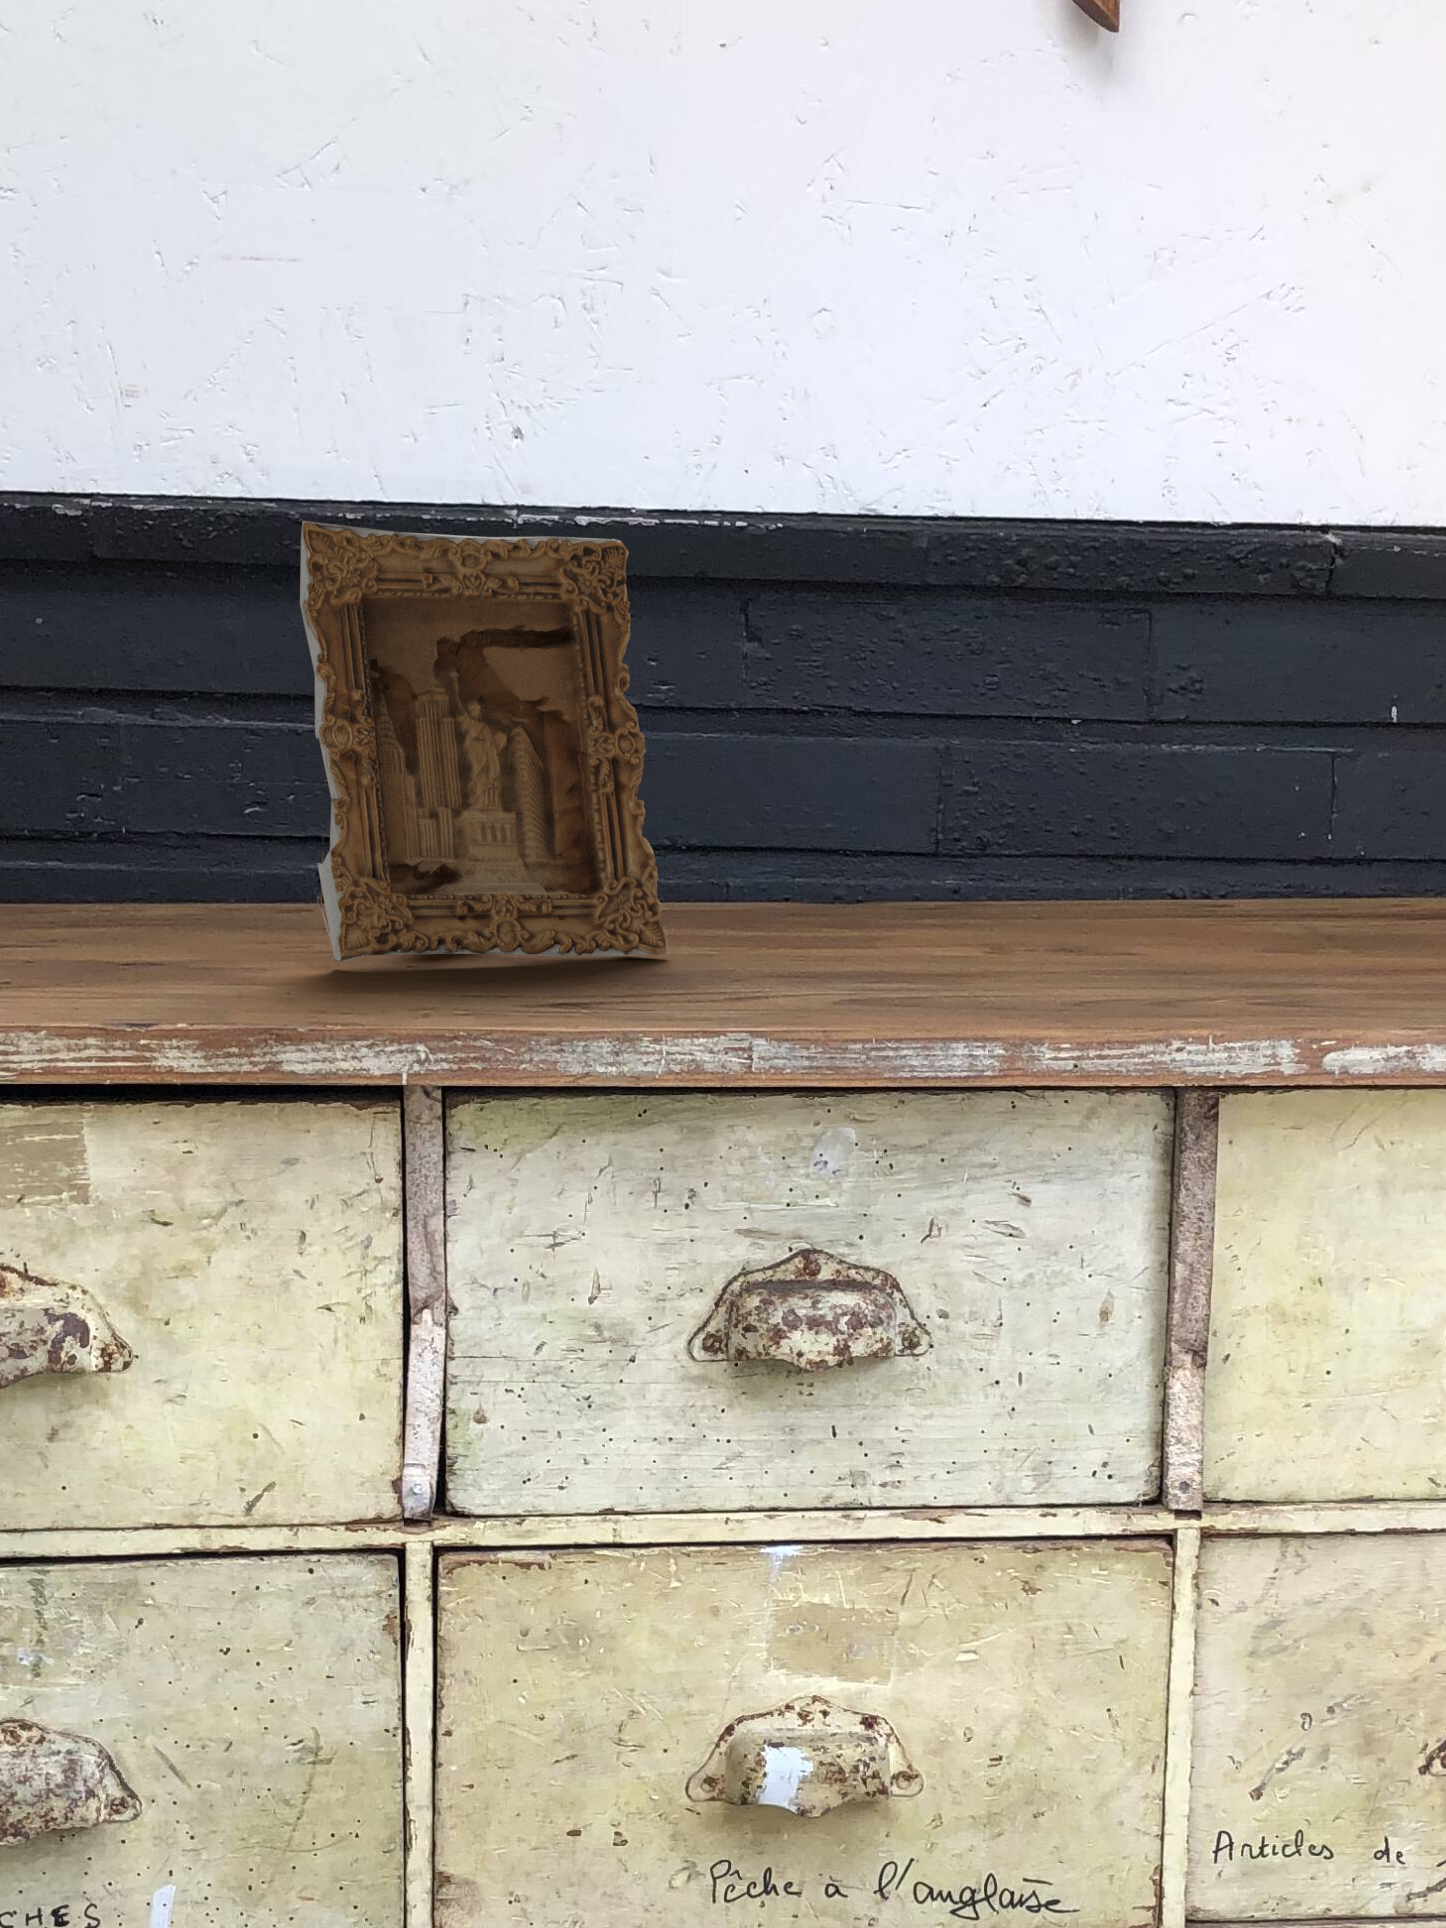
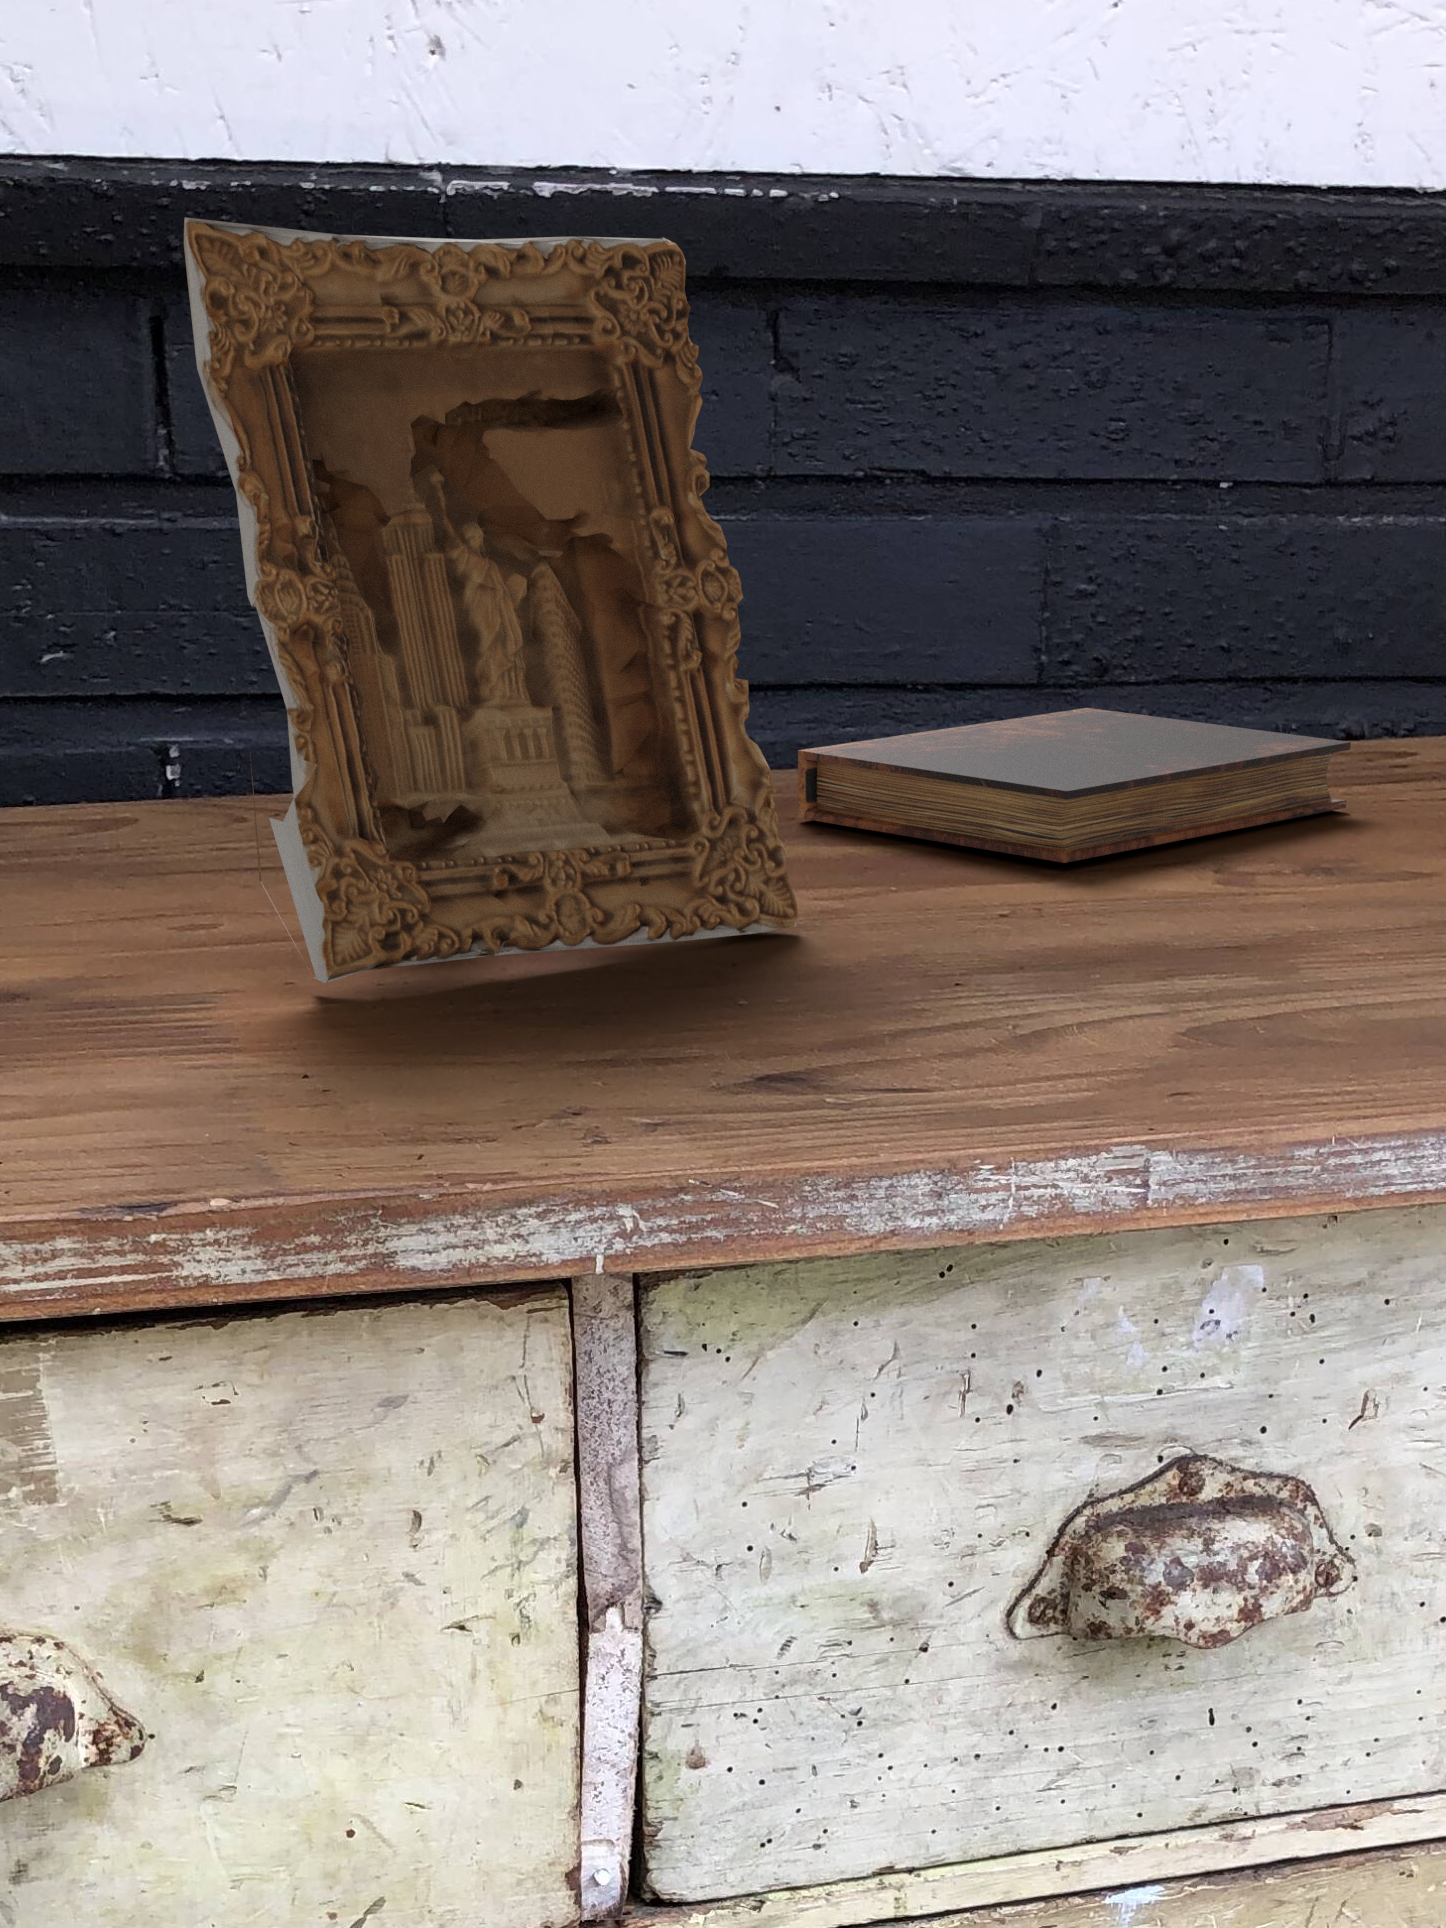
book: none [744,865,1132,937] -> present [798,708,1351,863]

